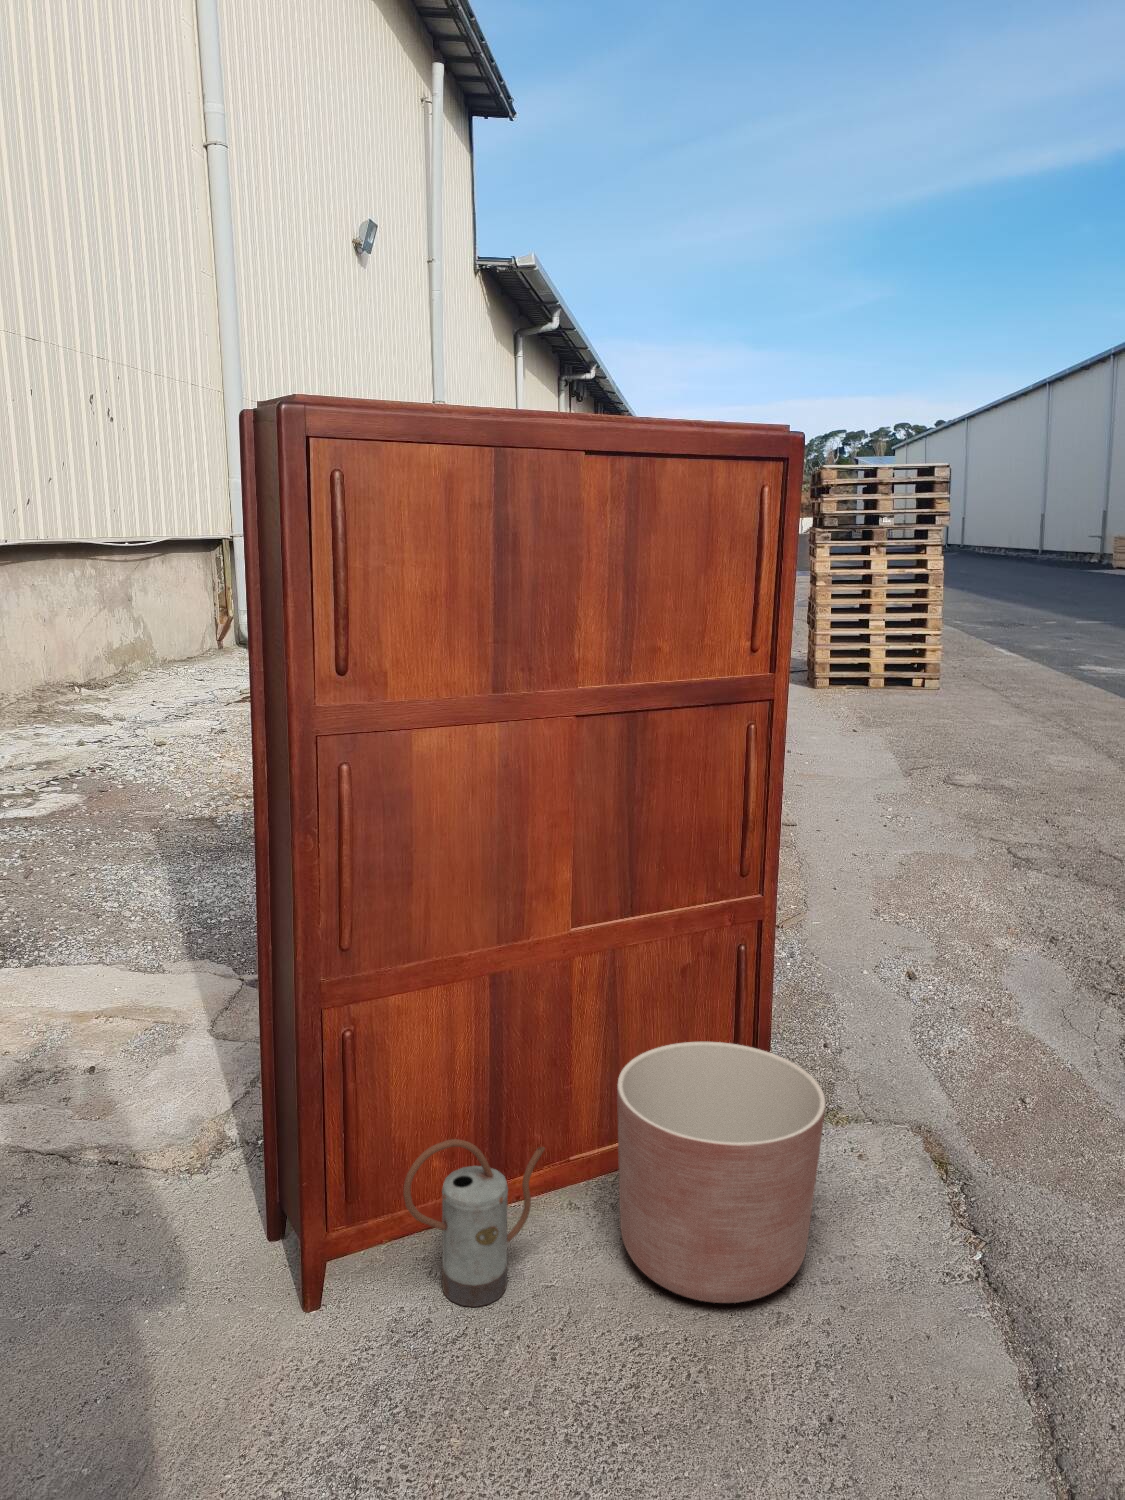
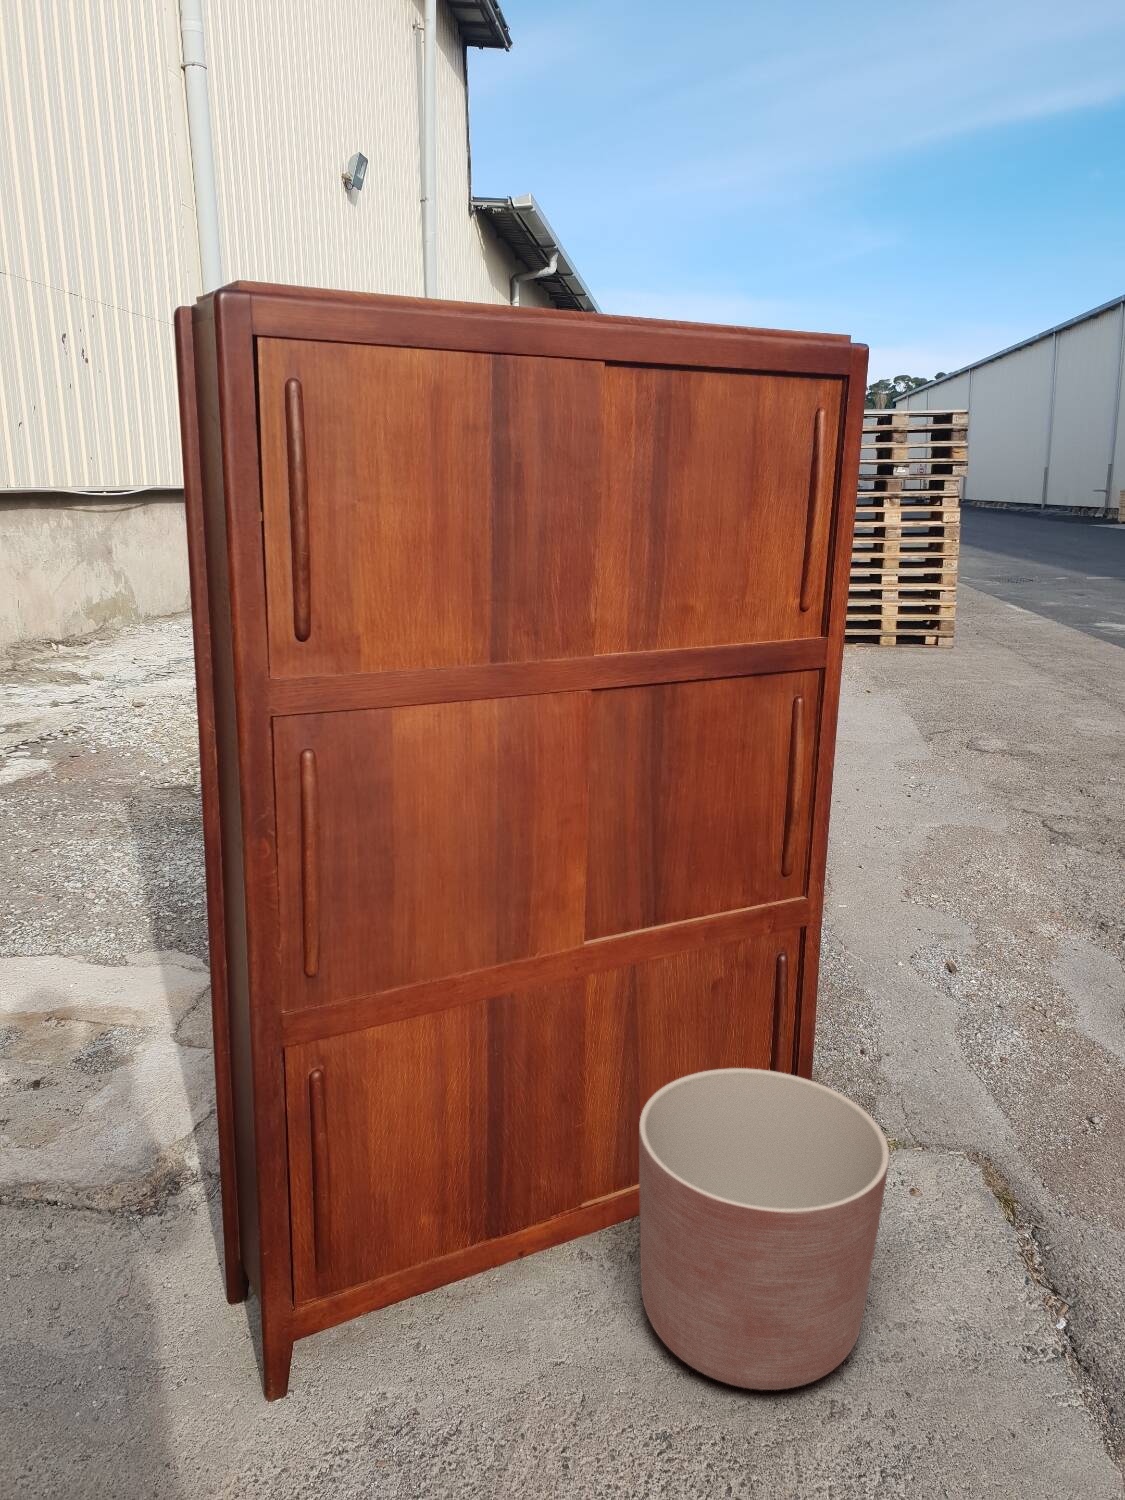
watering can: present [403,1139,545,1307] -> none [383,1199,553,1395]

